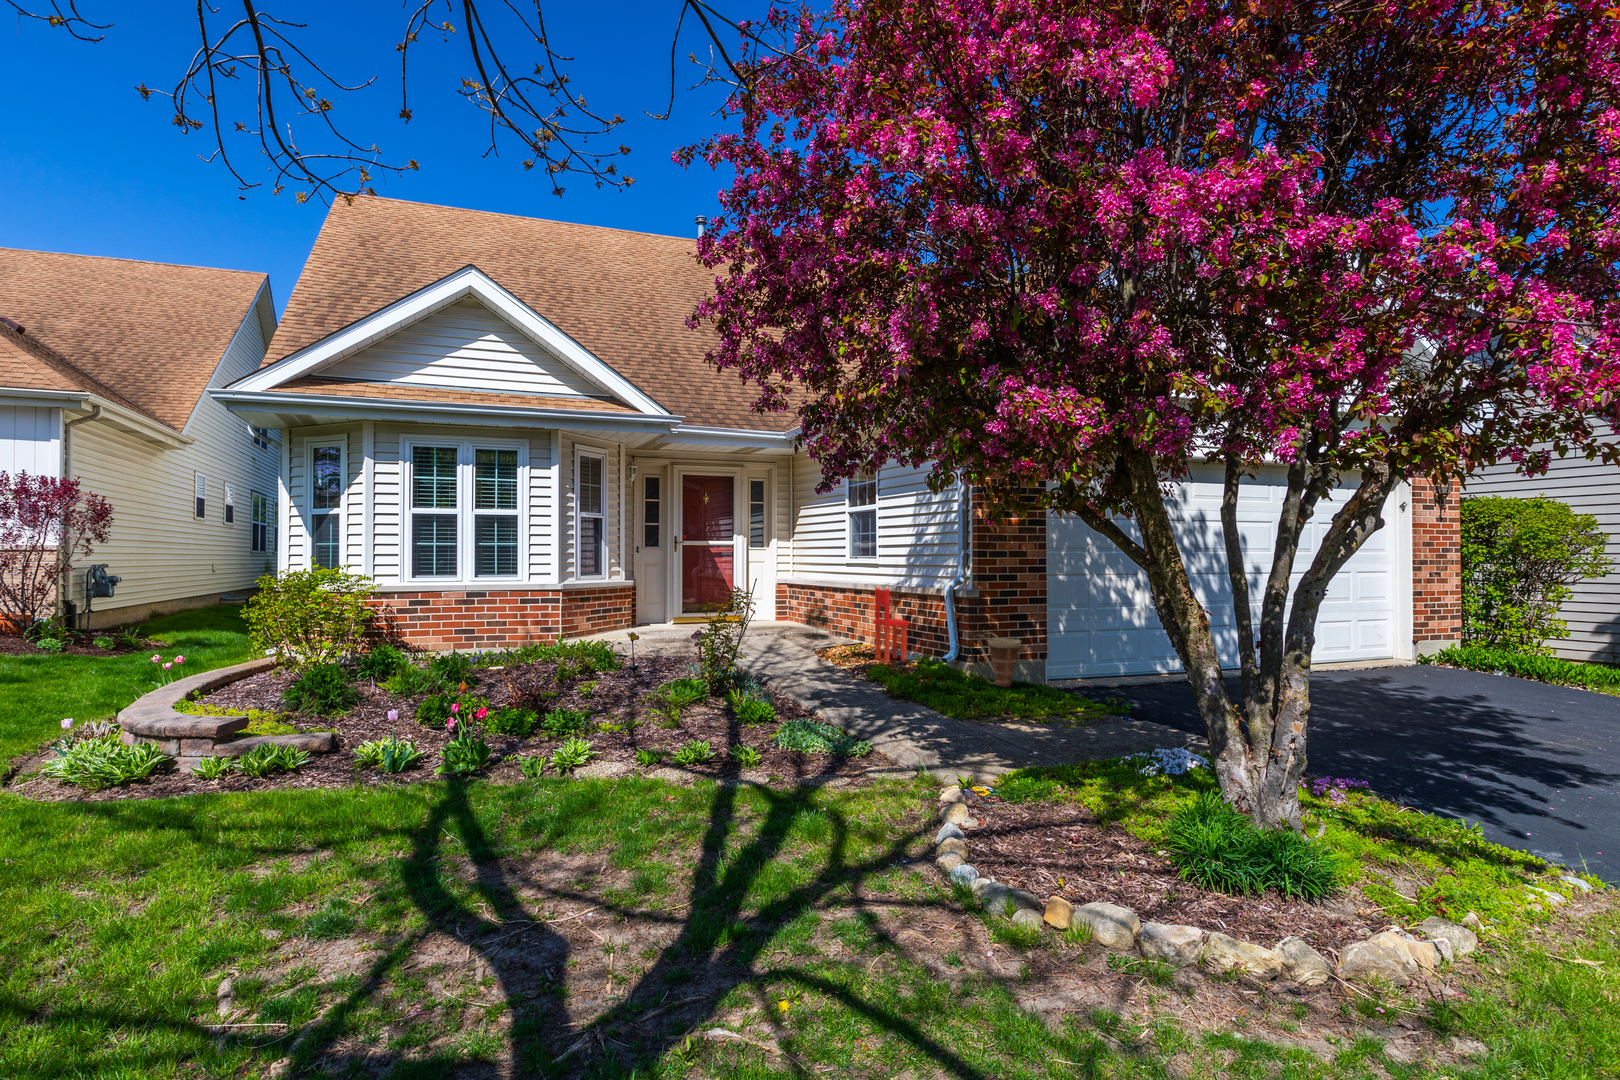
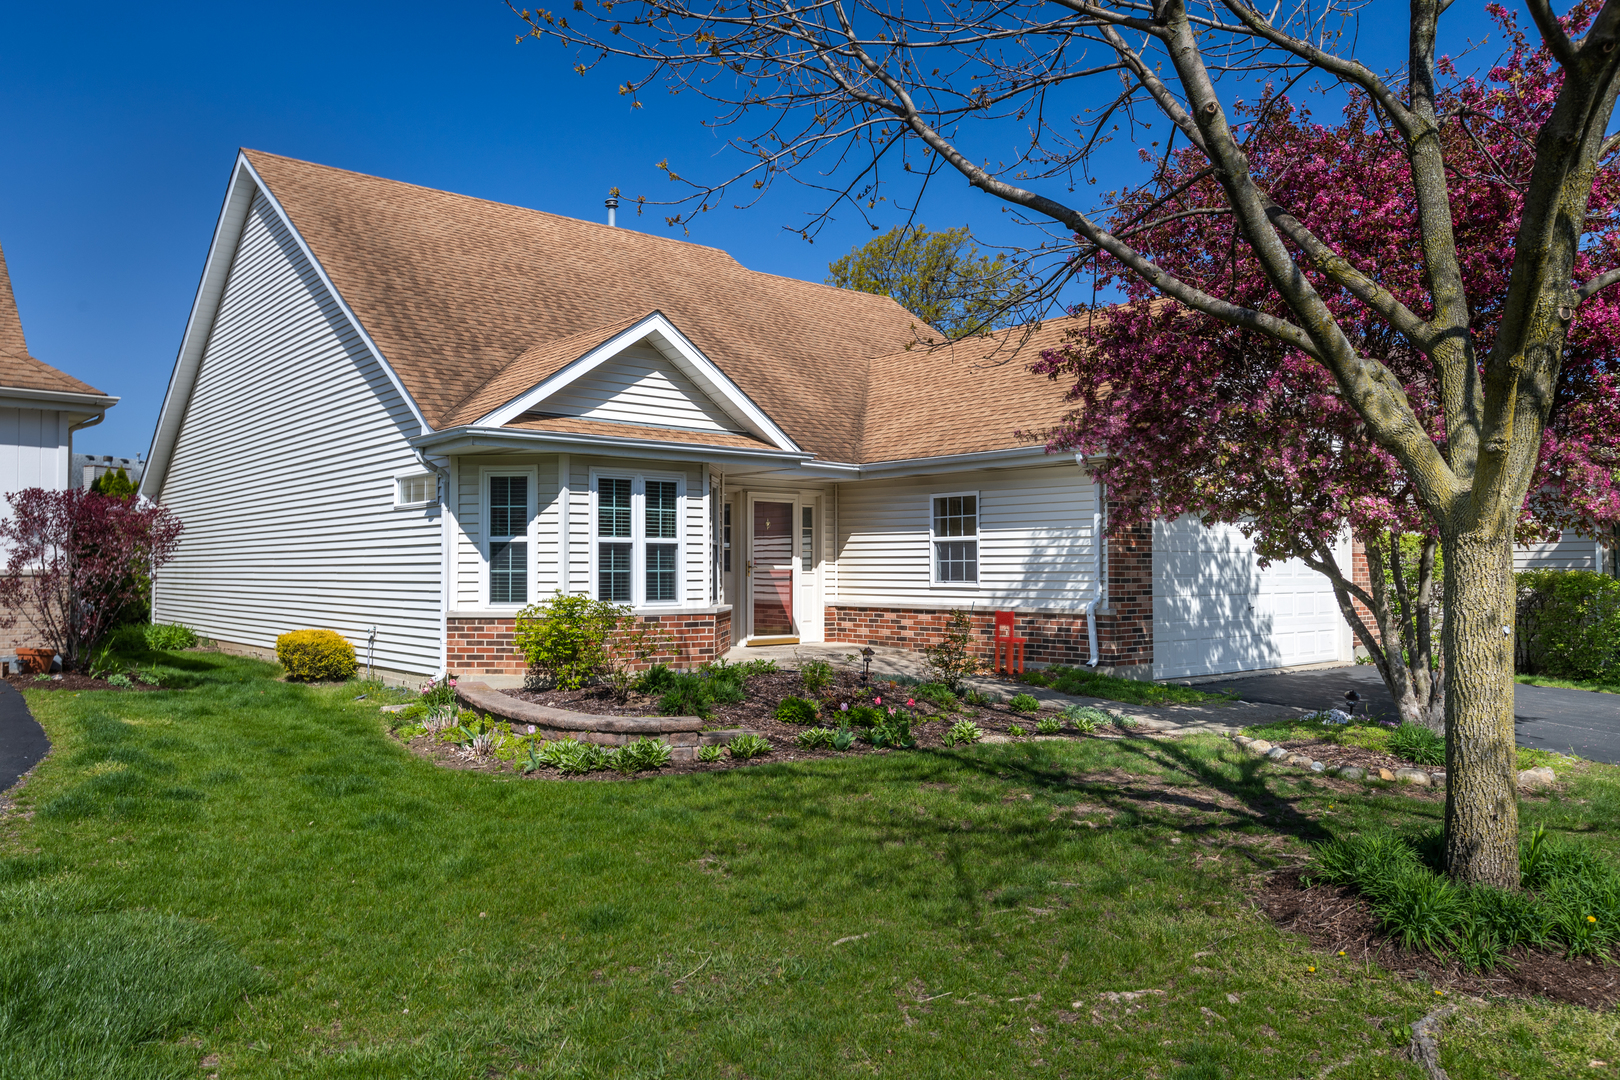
potted tree: present [804,599,829,639] -> none [885,616,913,658]
basket: present [980,635,1021,687] -> none [1107,646,1146,687]

